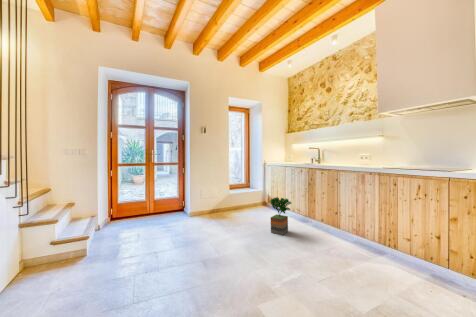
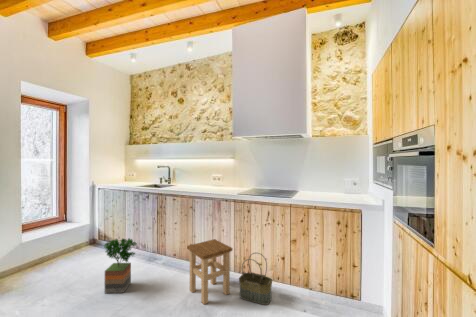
stool: none [330,208,374,258] -> present [187,239,232,304]
basket: none [381,225,422,277] -> present [239,253,272,305]

